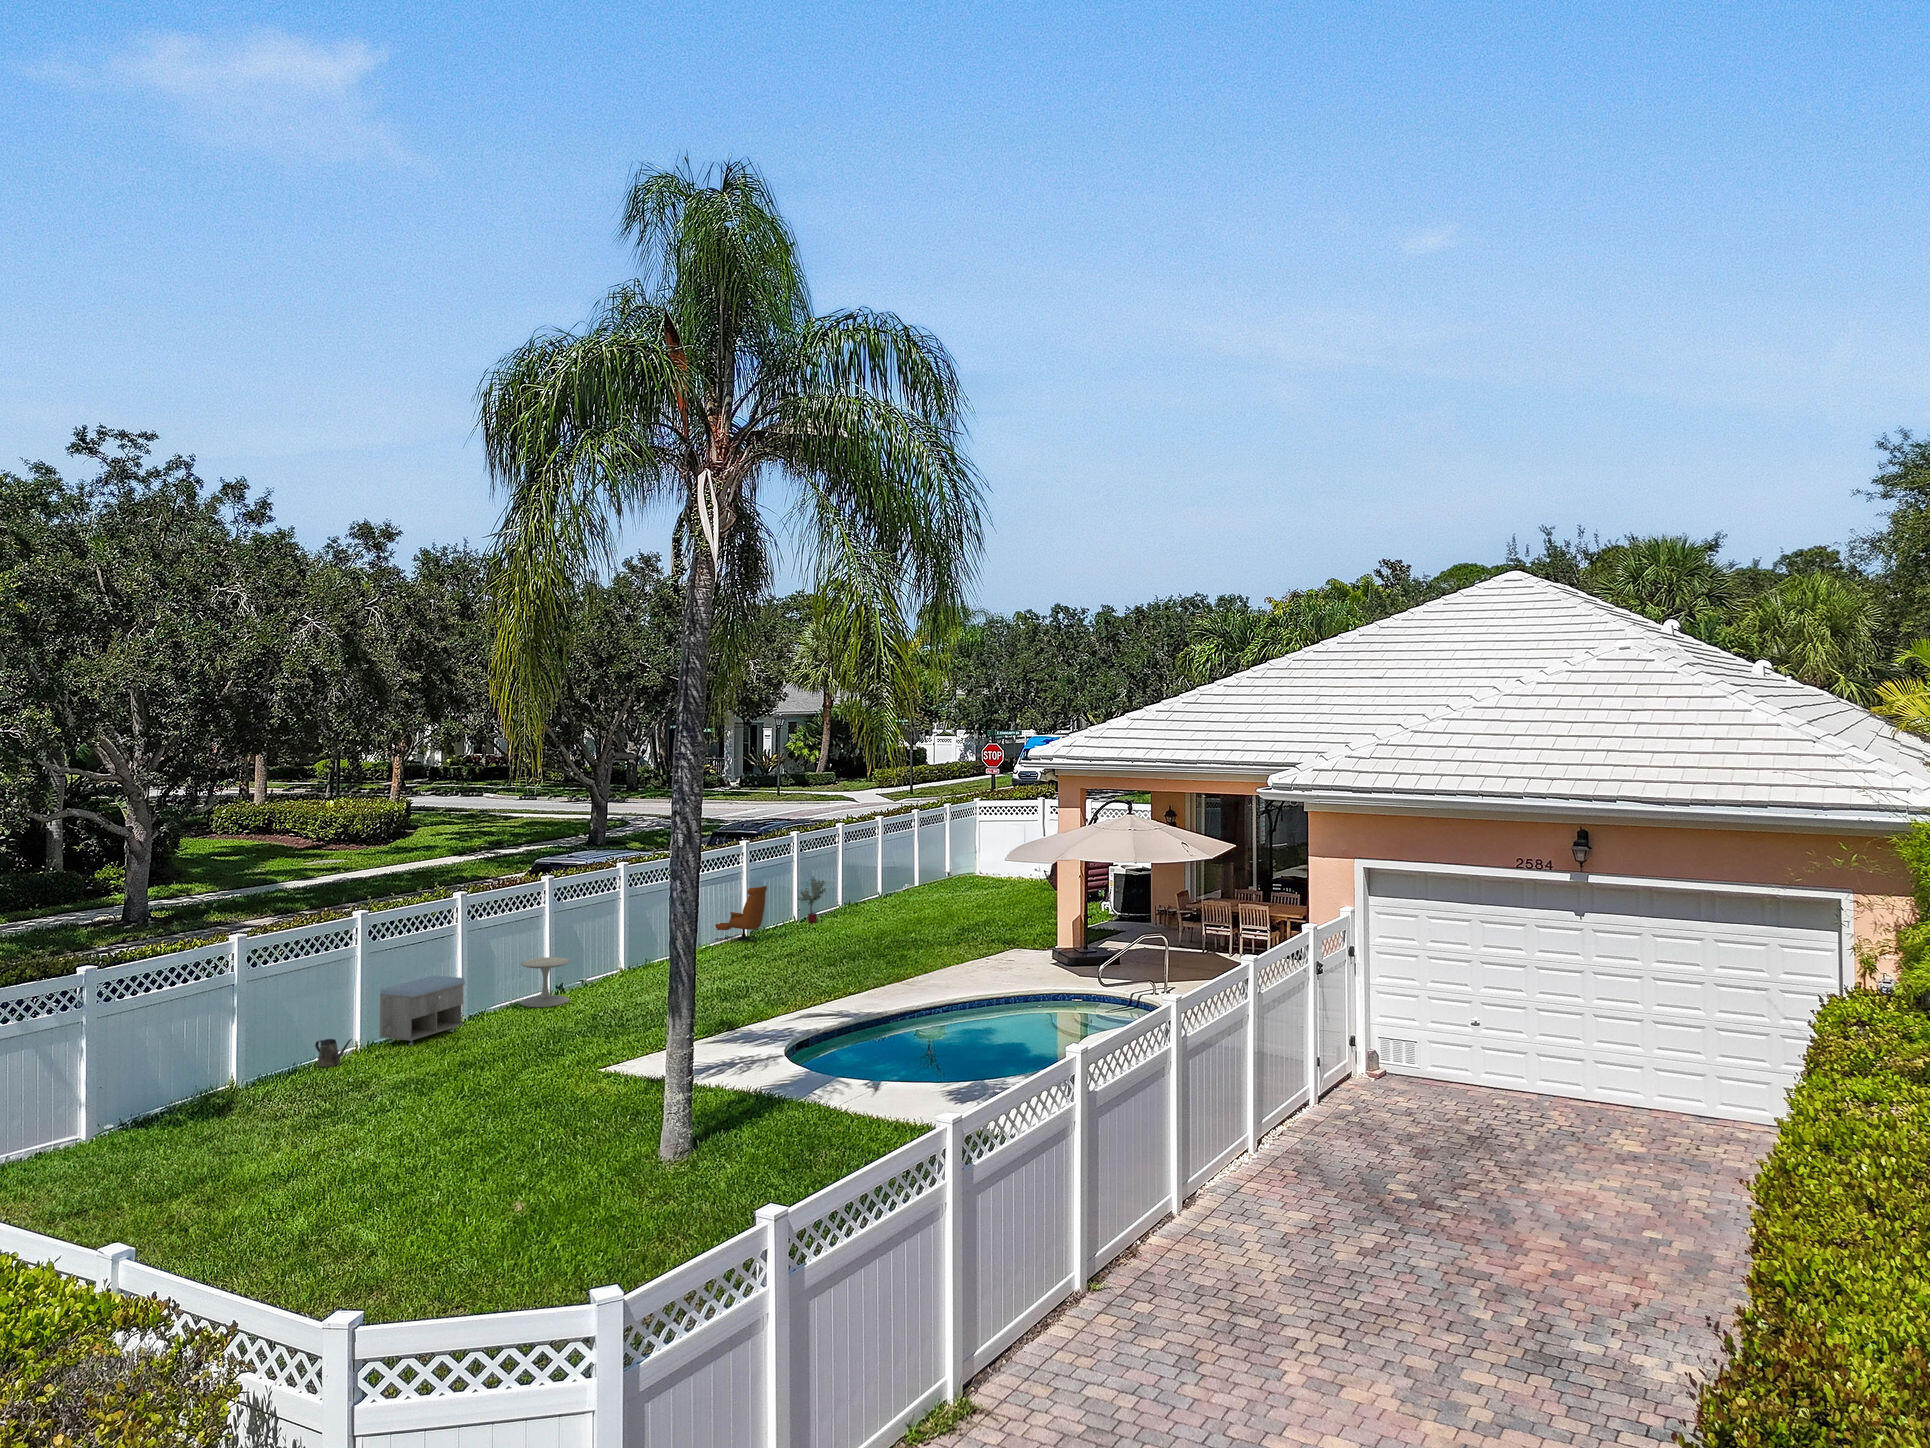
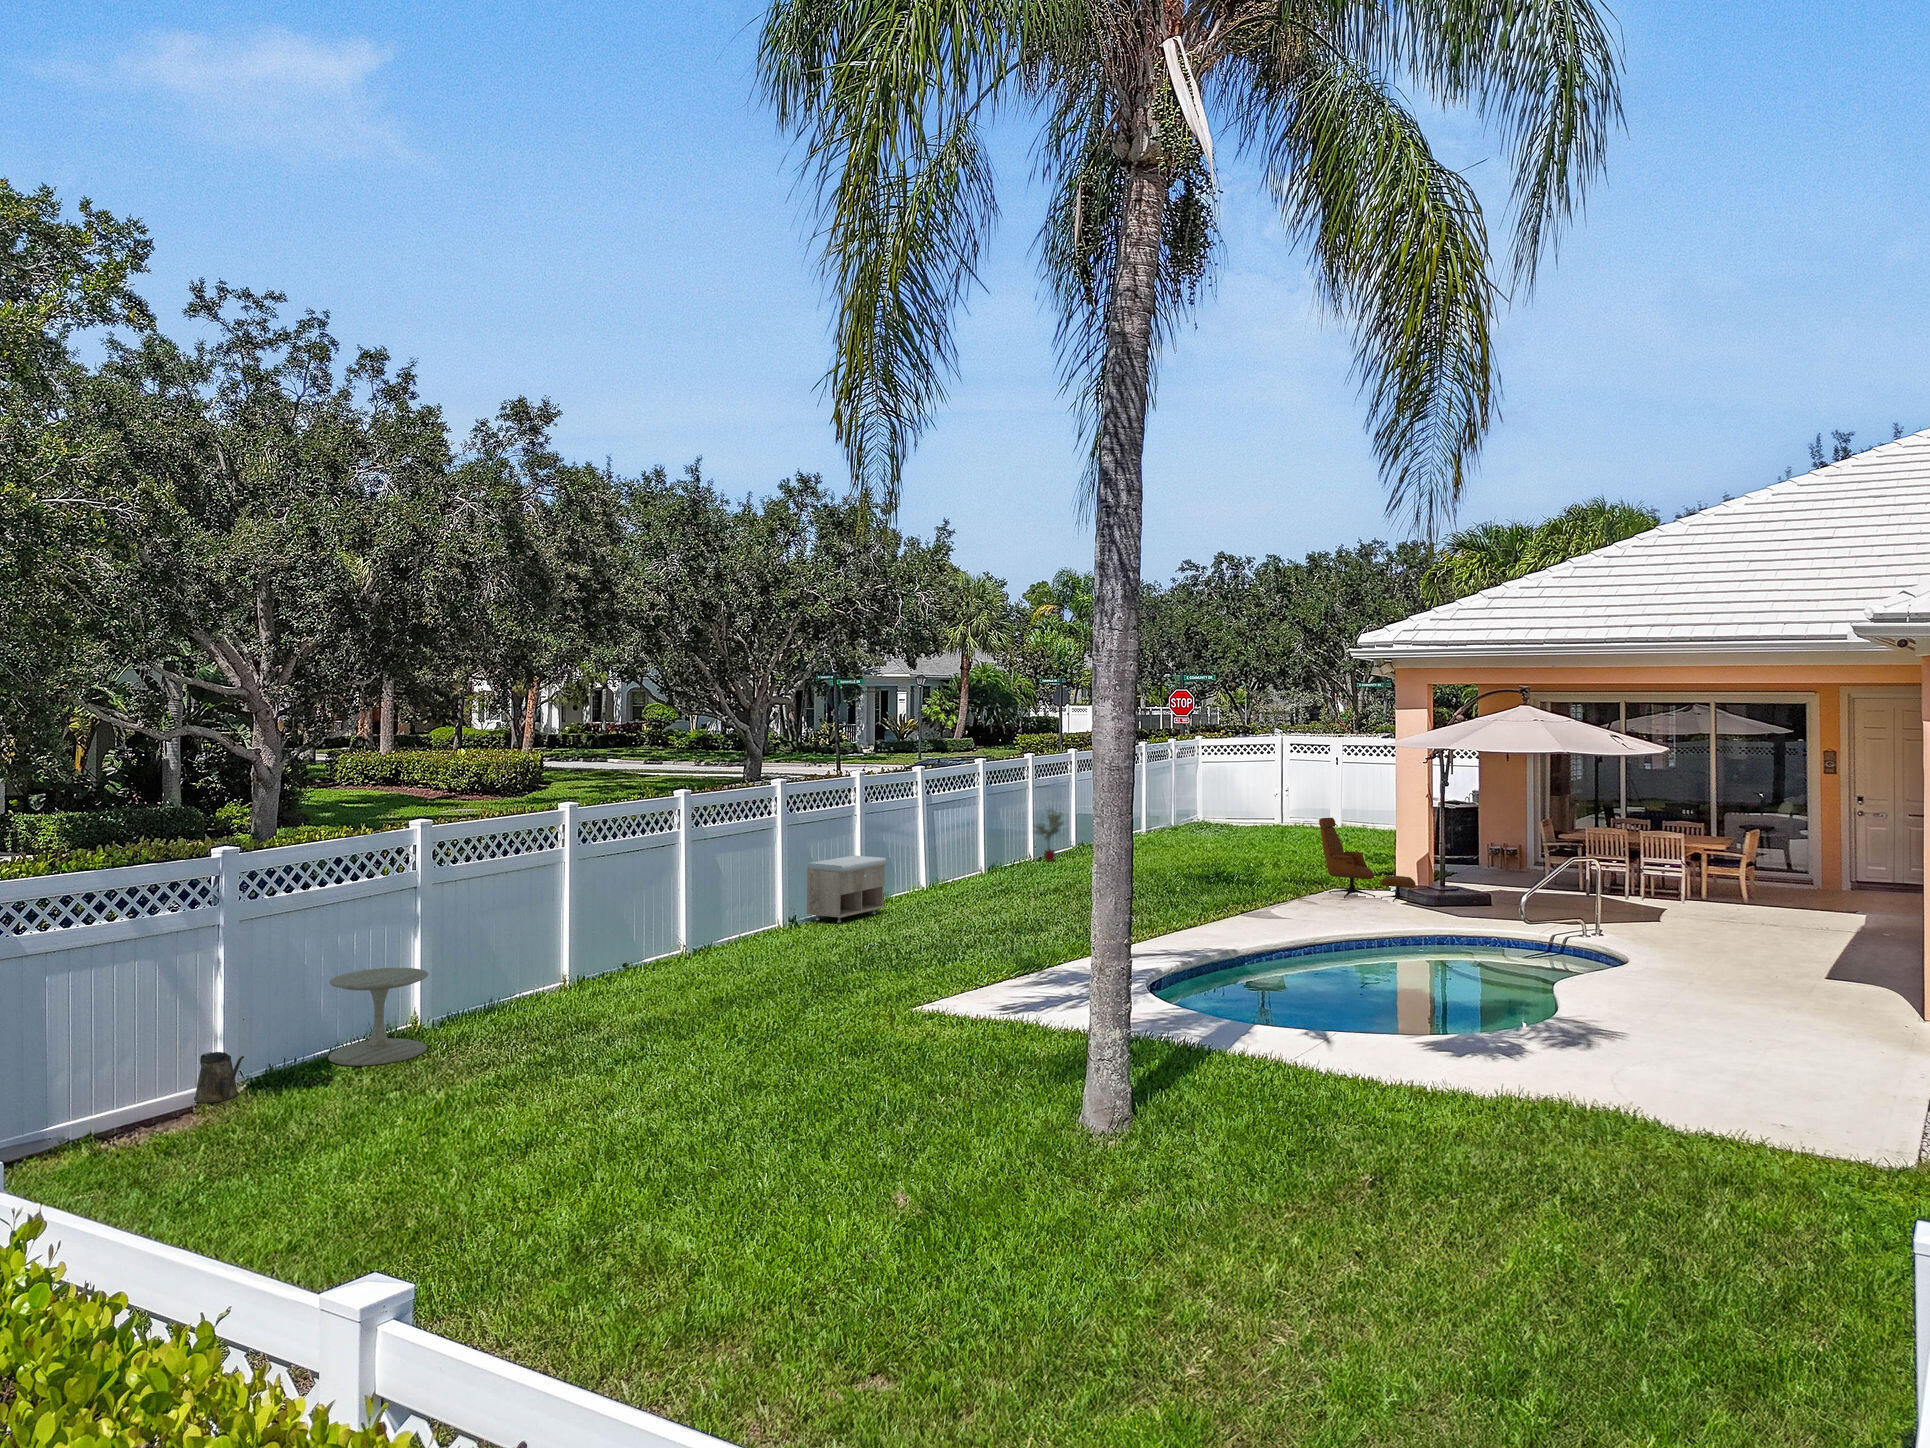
lounge chair: present [715,886,767,944] -> present [1319,818,1416,902]
side table: present [520,957,570,1007] -> present [328,968,428,1066]
storage bench: present [380,976,465,1045] -> present [807,855,886,923]
watering can: present [315,1039,352,1067] -> present [194,1052,244,1103]

